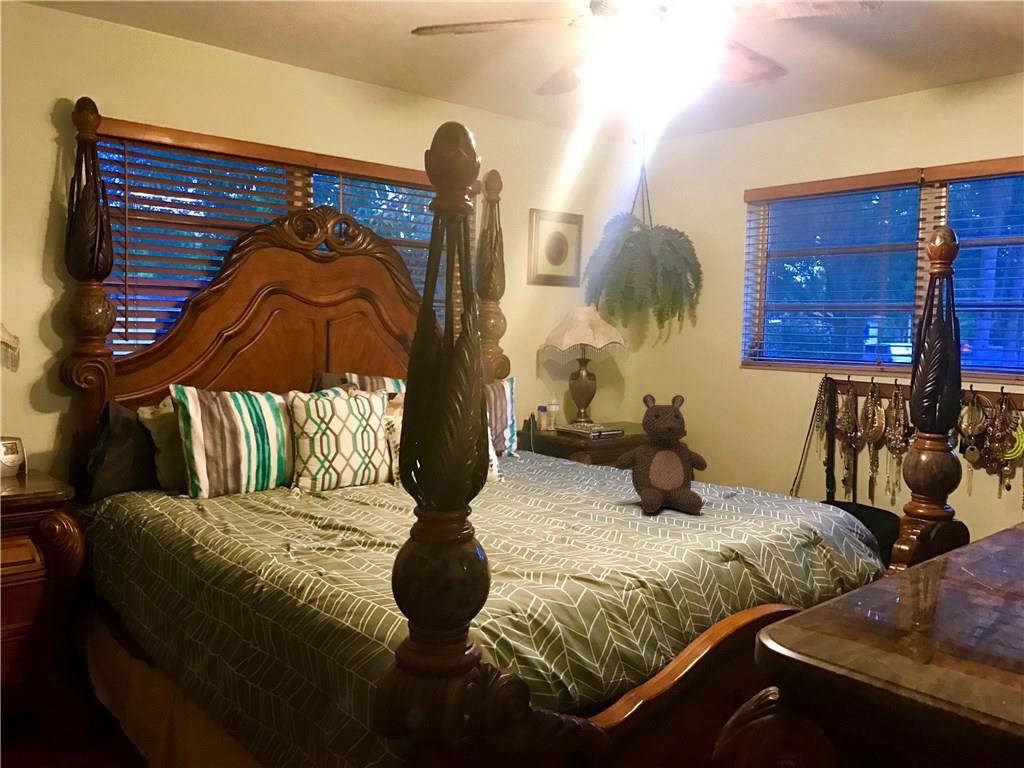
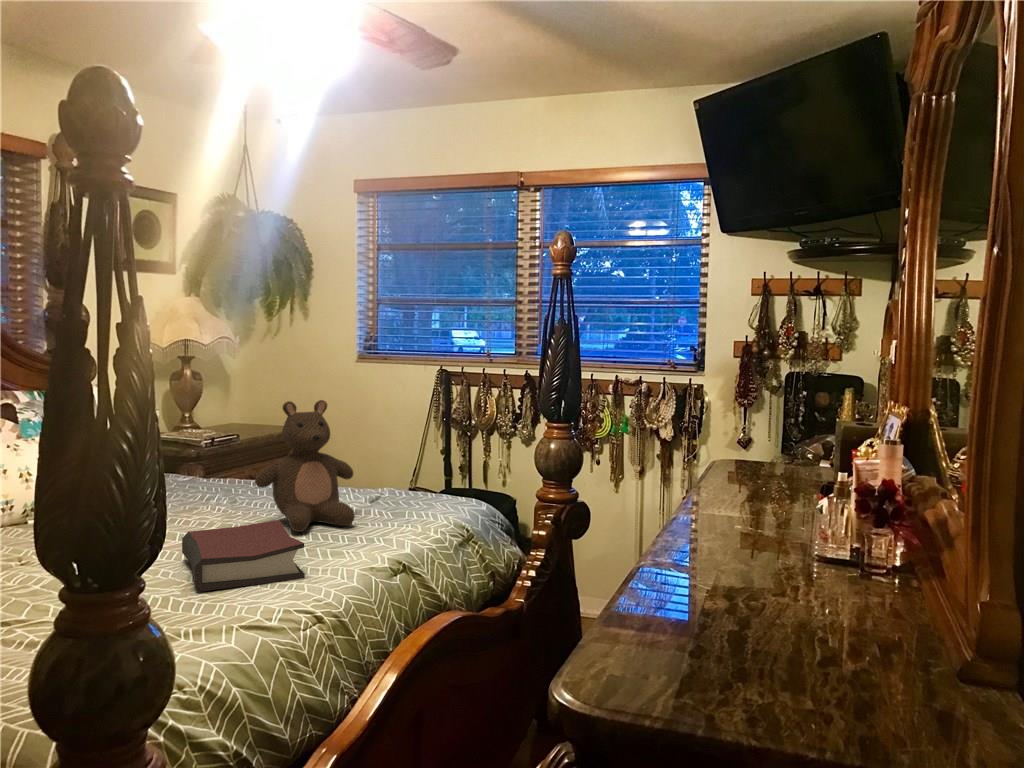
hardback book: none [547,498,641,549] -> present [182,520,305,591]

